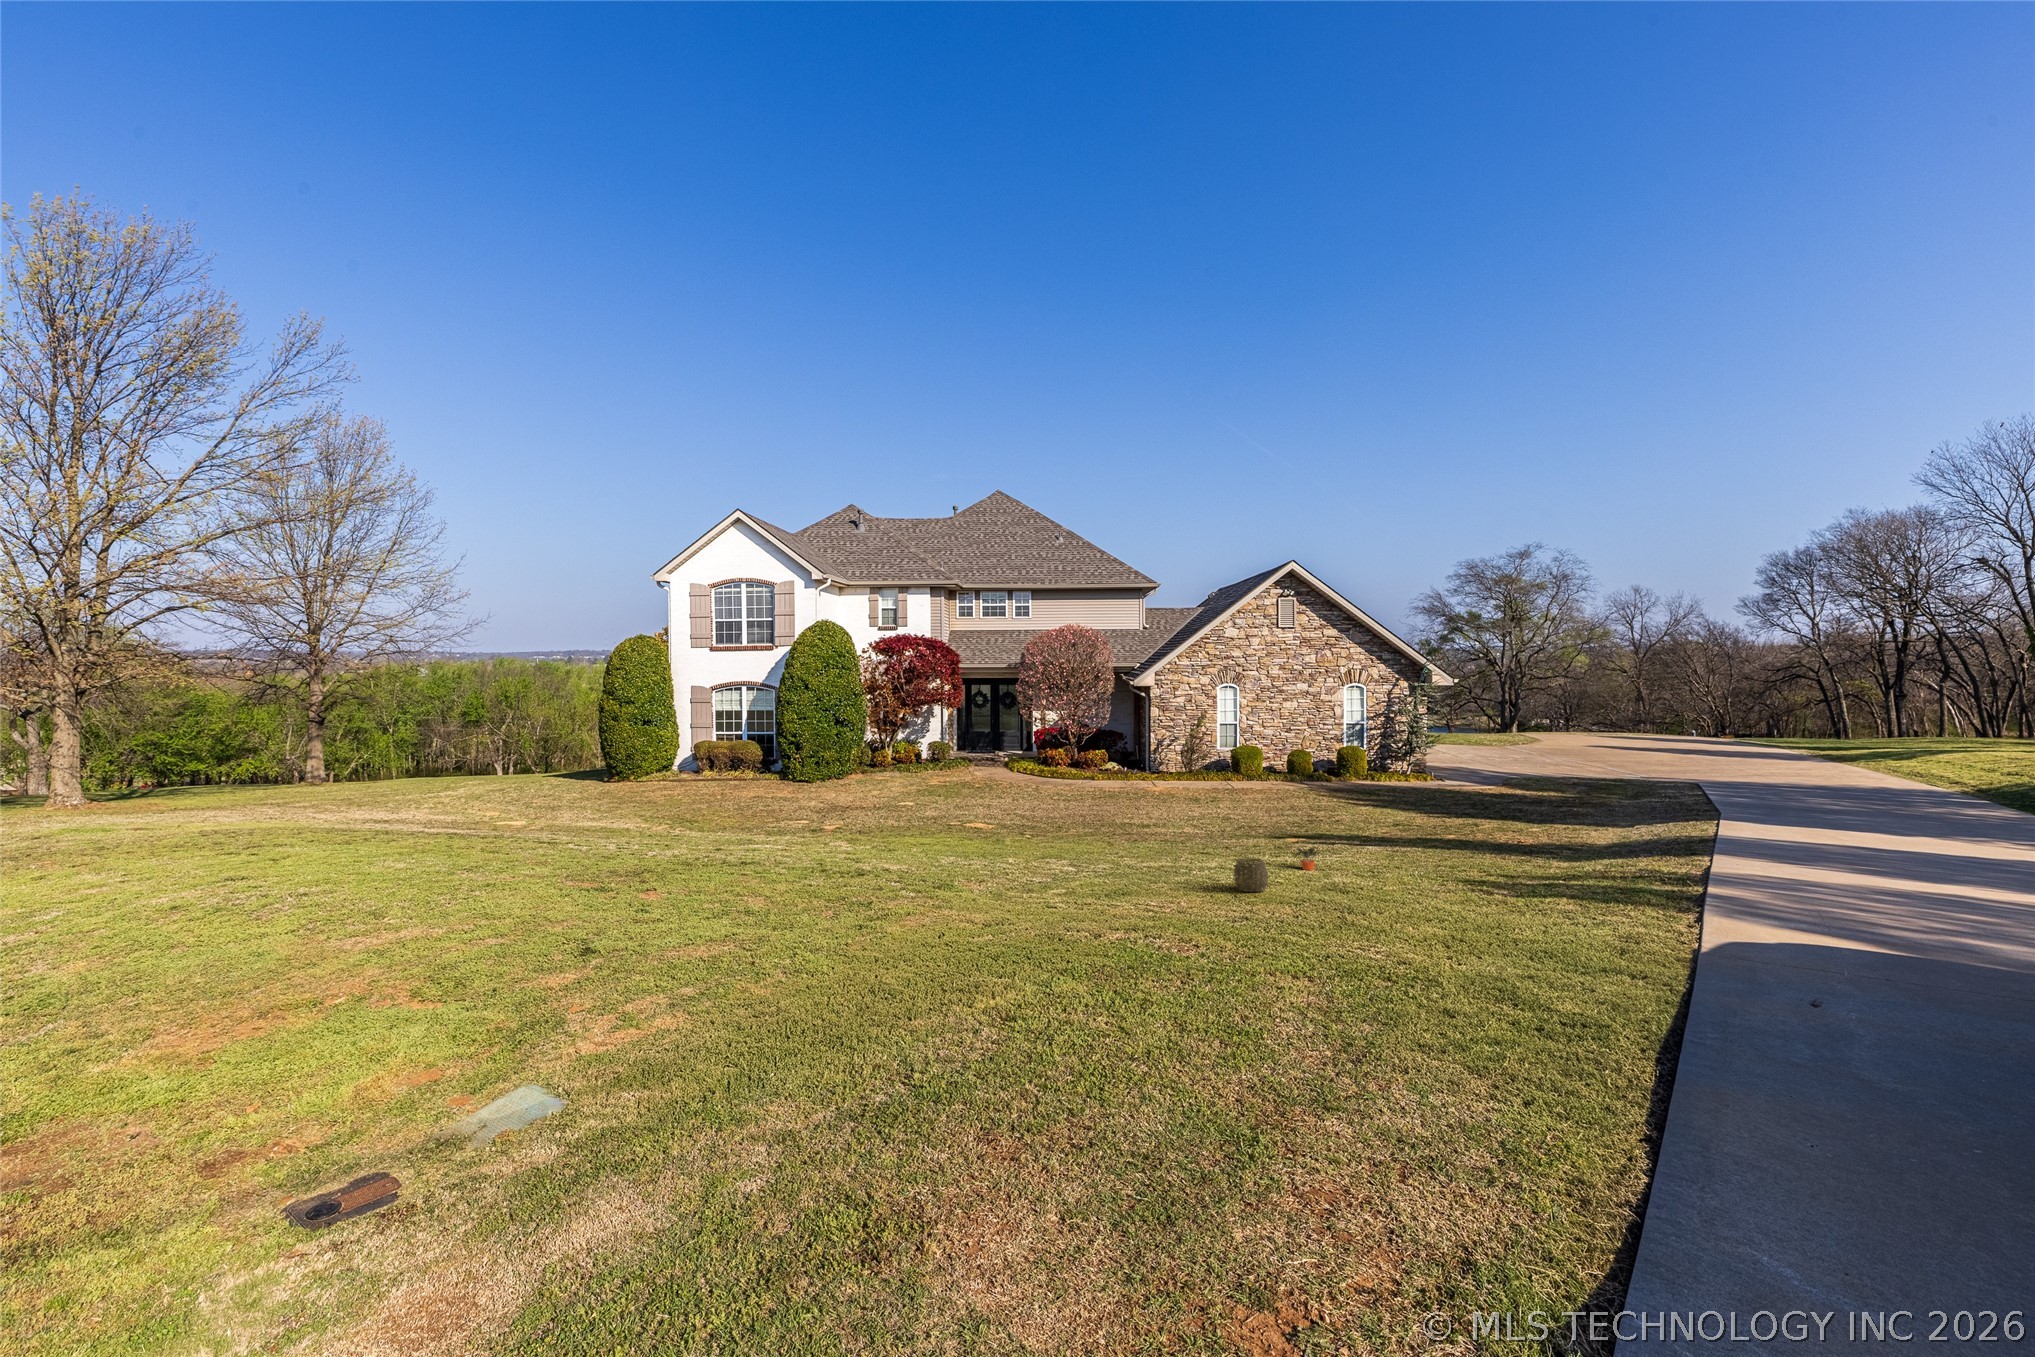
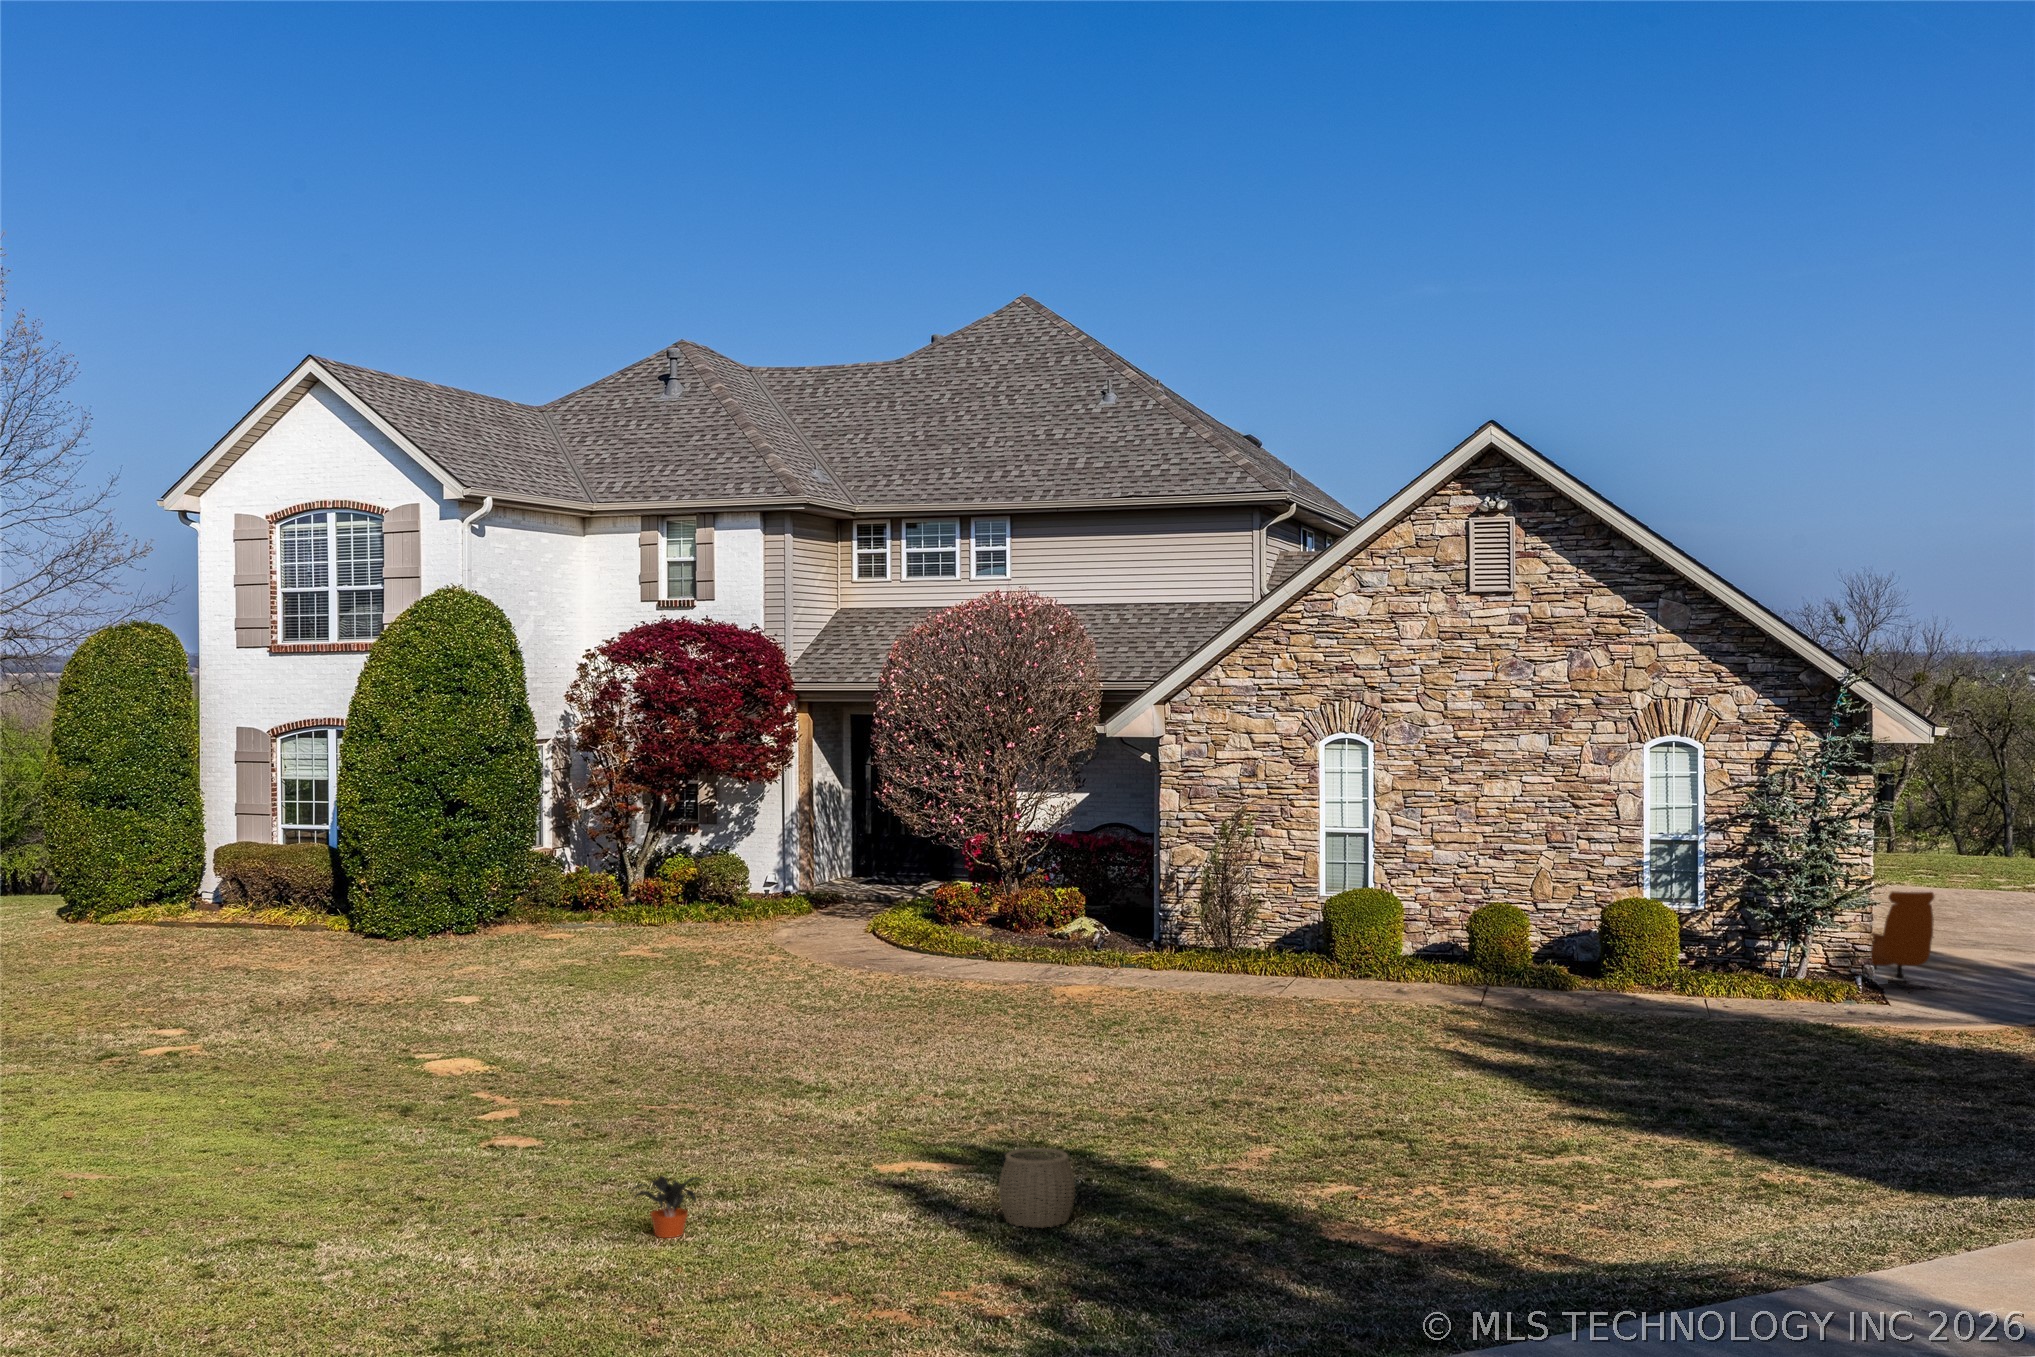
lounge chair: none [1422,741,1461,779] -> present [1871,892,1934,990]
woven basket: present [1233,858,1268,892] -> present [999,1148,1075,1228]

